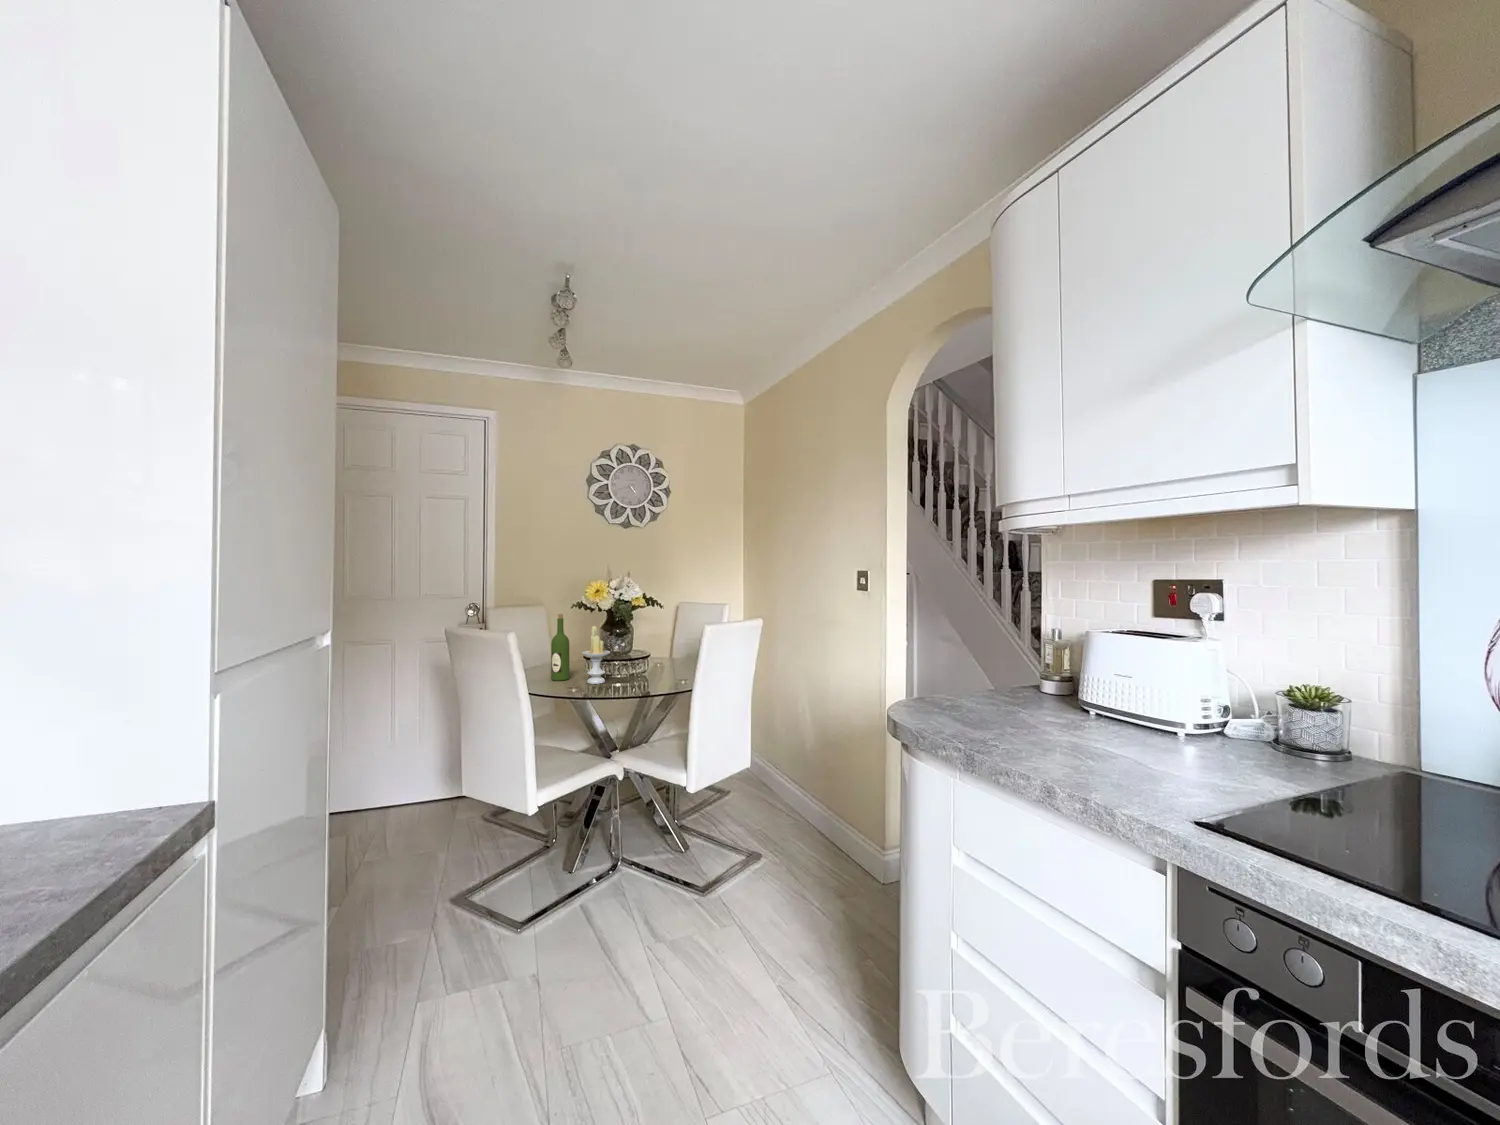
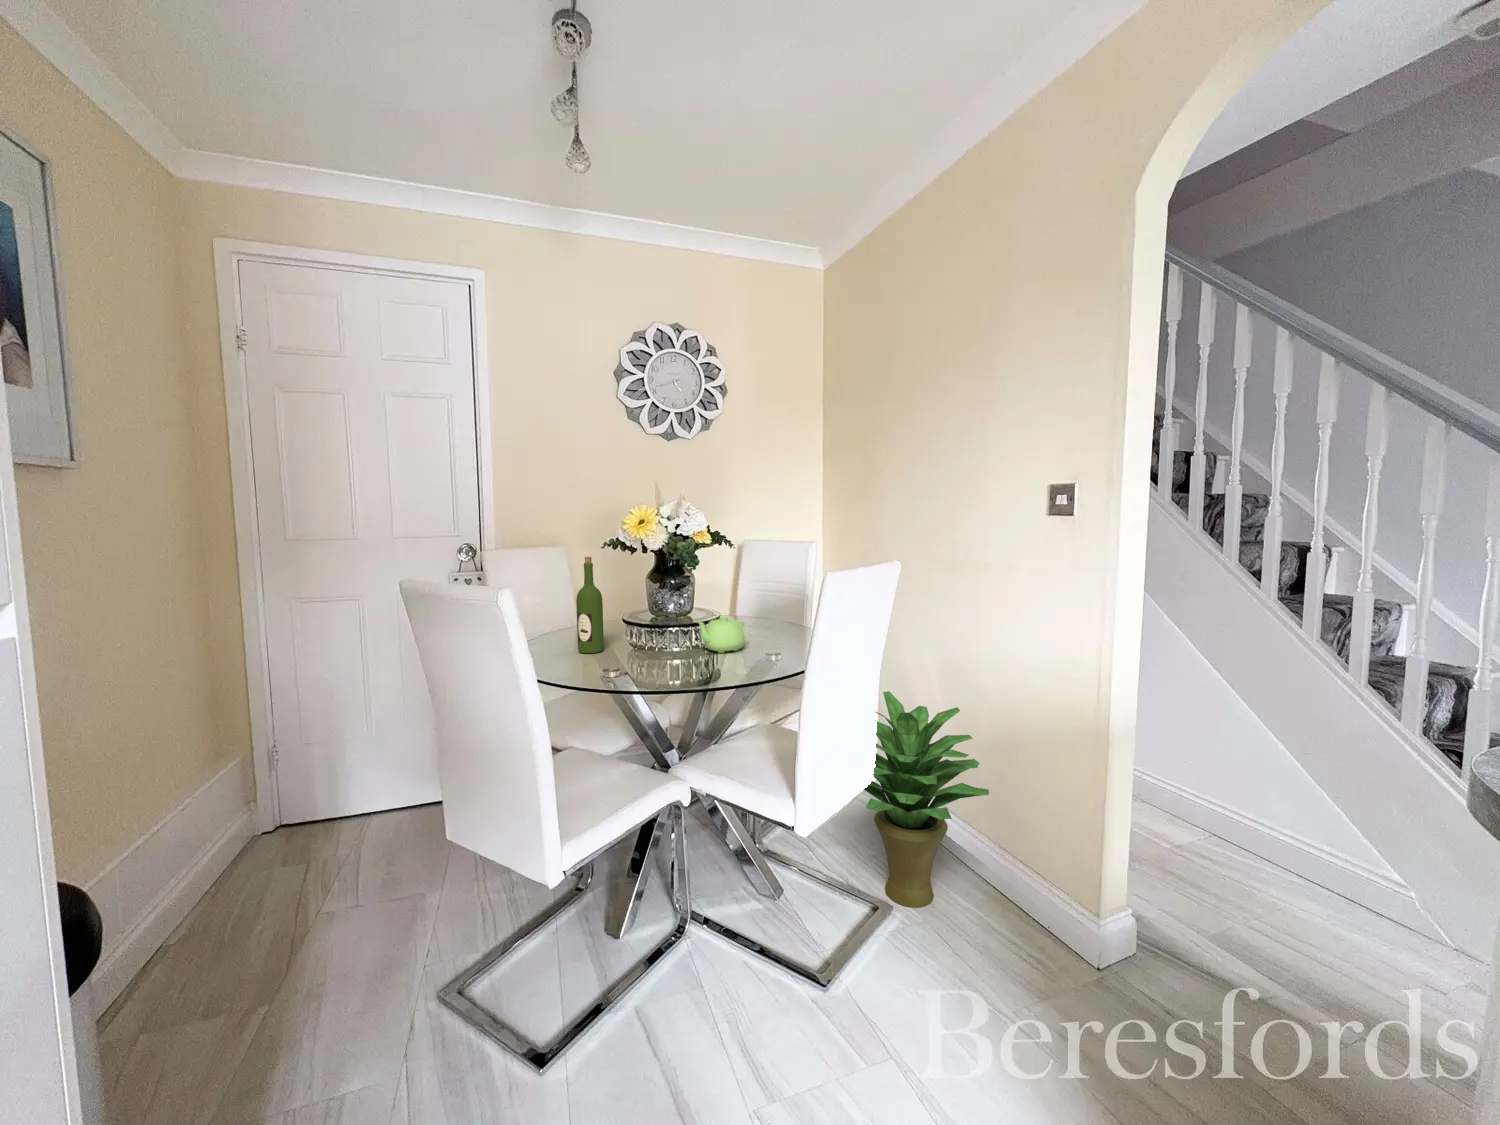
candle: present [582,626,610,684] -> none [622,574,664,660]
teapot: none [632,655,668,680] -> present [698,616,746,653]
potted plant: none [725,708,827,857] -> present [864,691,989,907]

